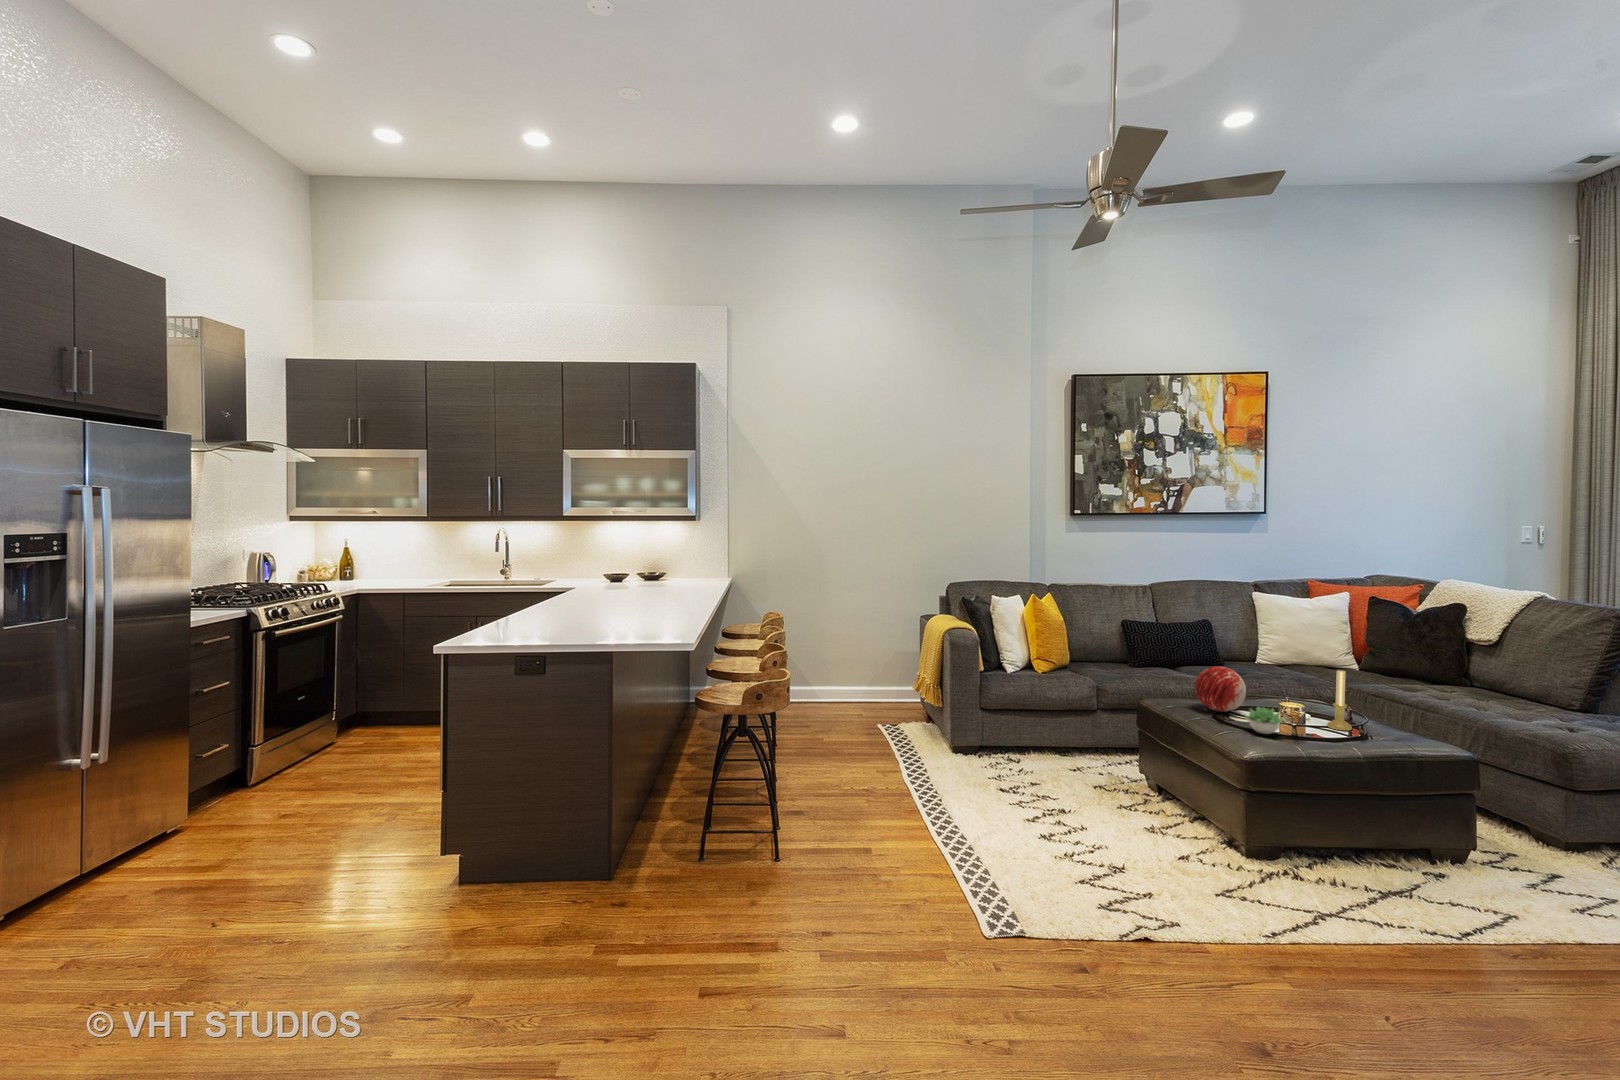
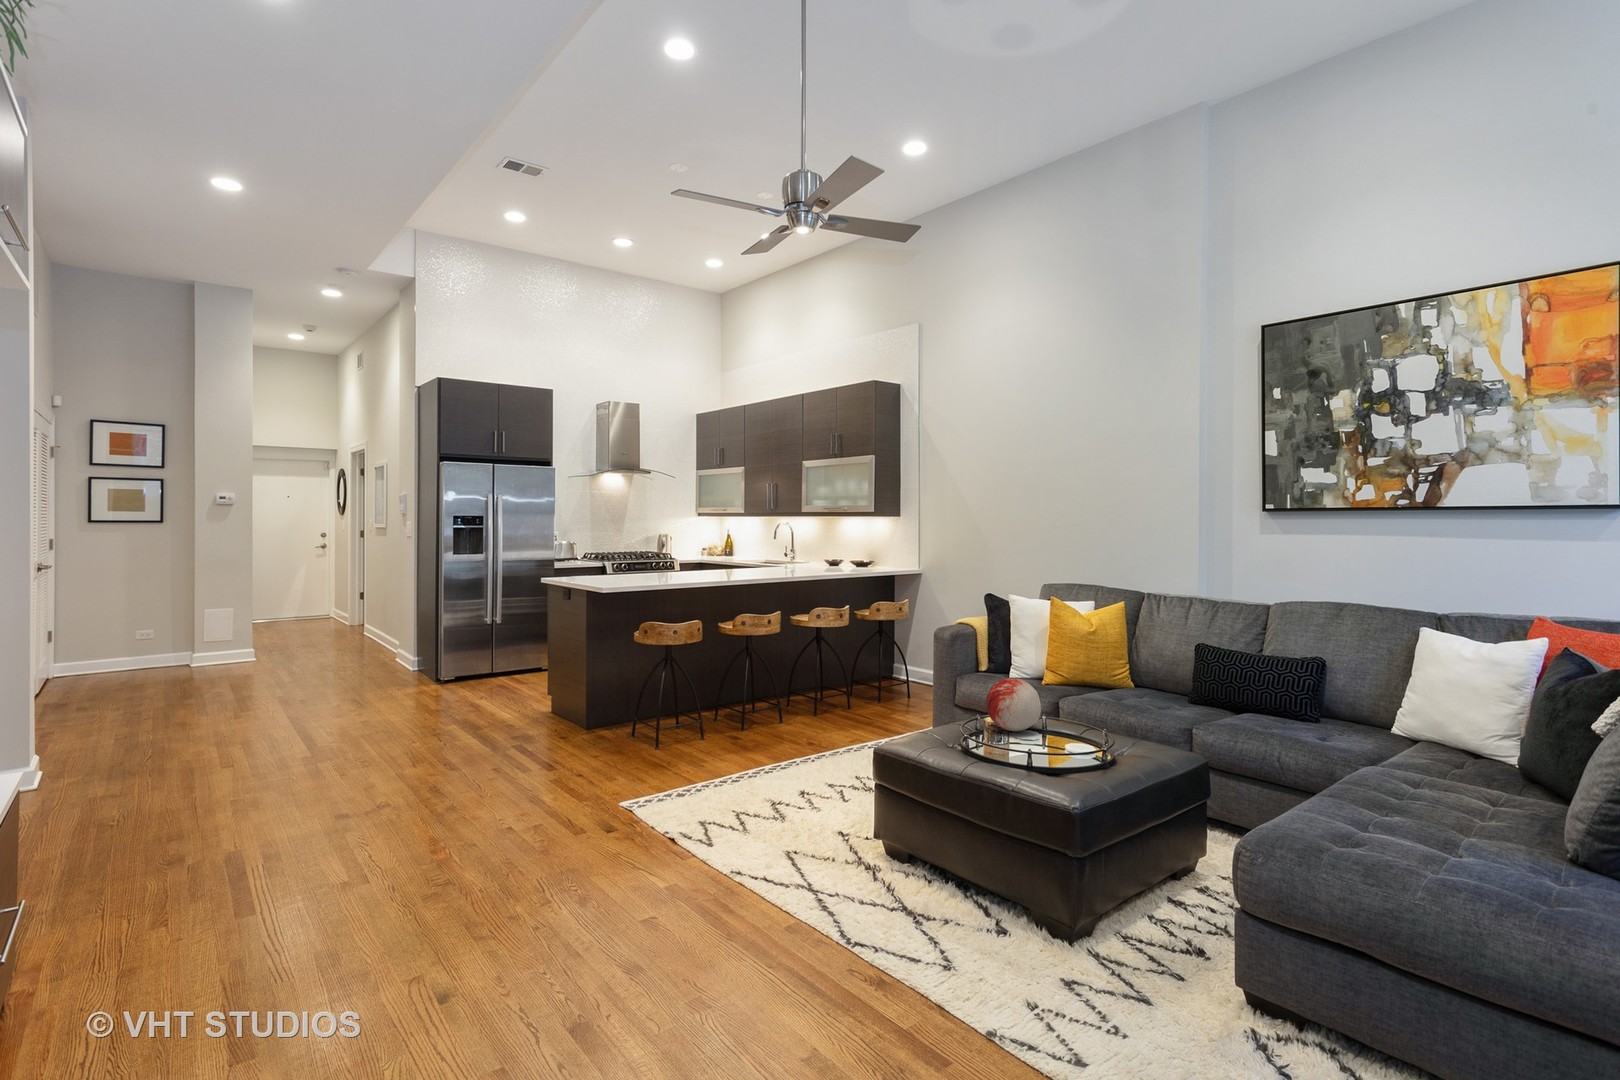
candle holder: present [1327,670,1352,731] -> none [1054,695,1081,774]
succulent plant: present [1245,707,1284,734] -> none [942,717,984,748]

